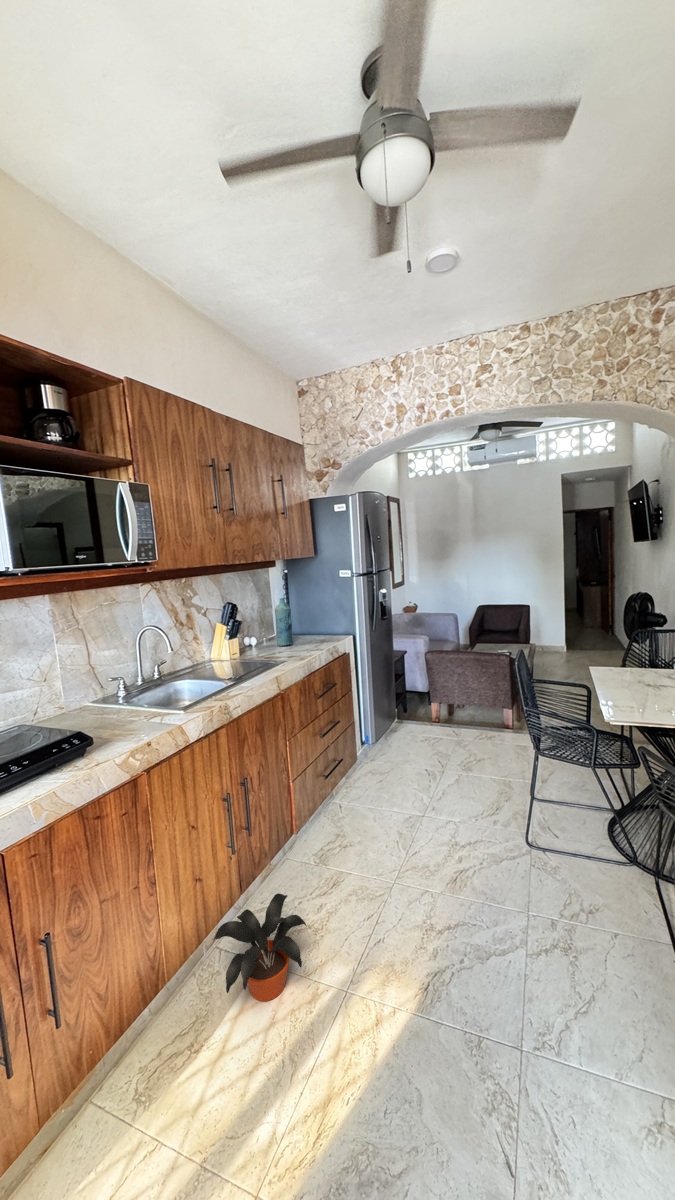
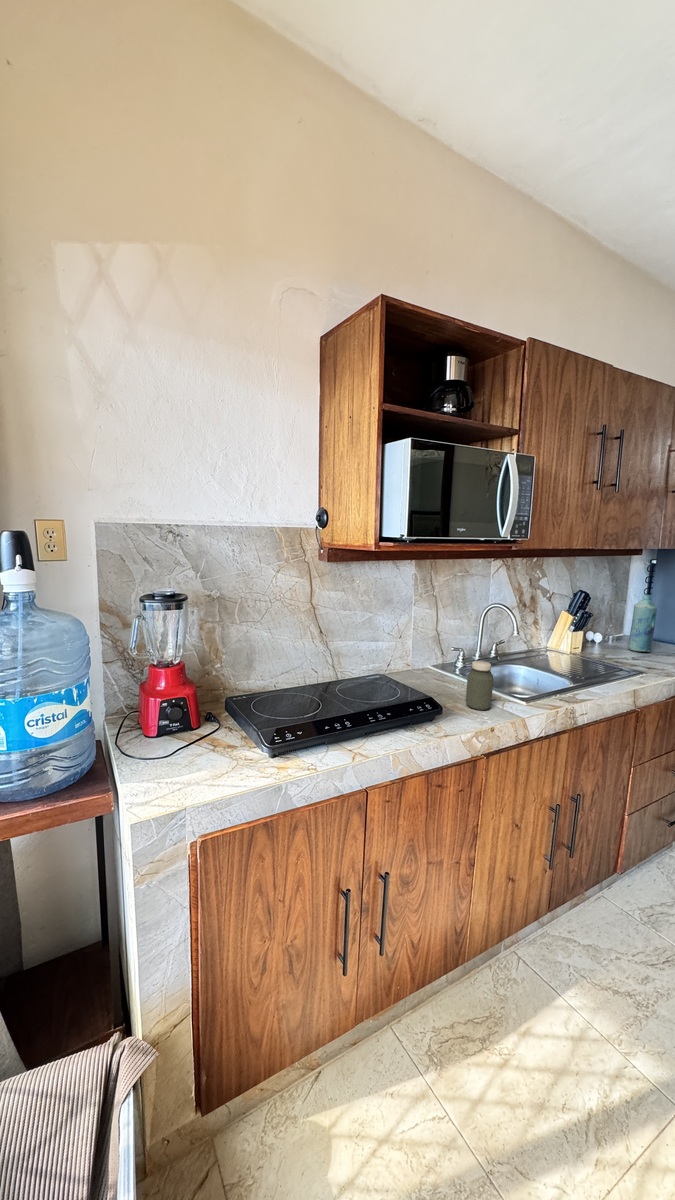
jar: none [119,682,148,730] -> present [466,661,493,710]
potted plant: present [214,893,307,1001] -> none [519,939,637,1059]

